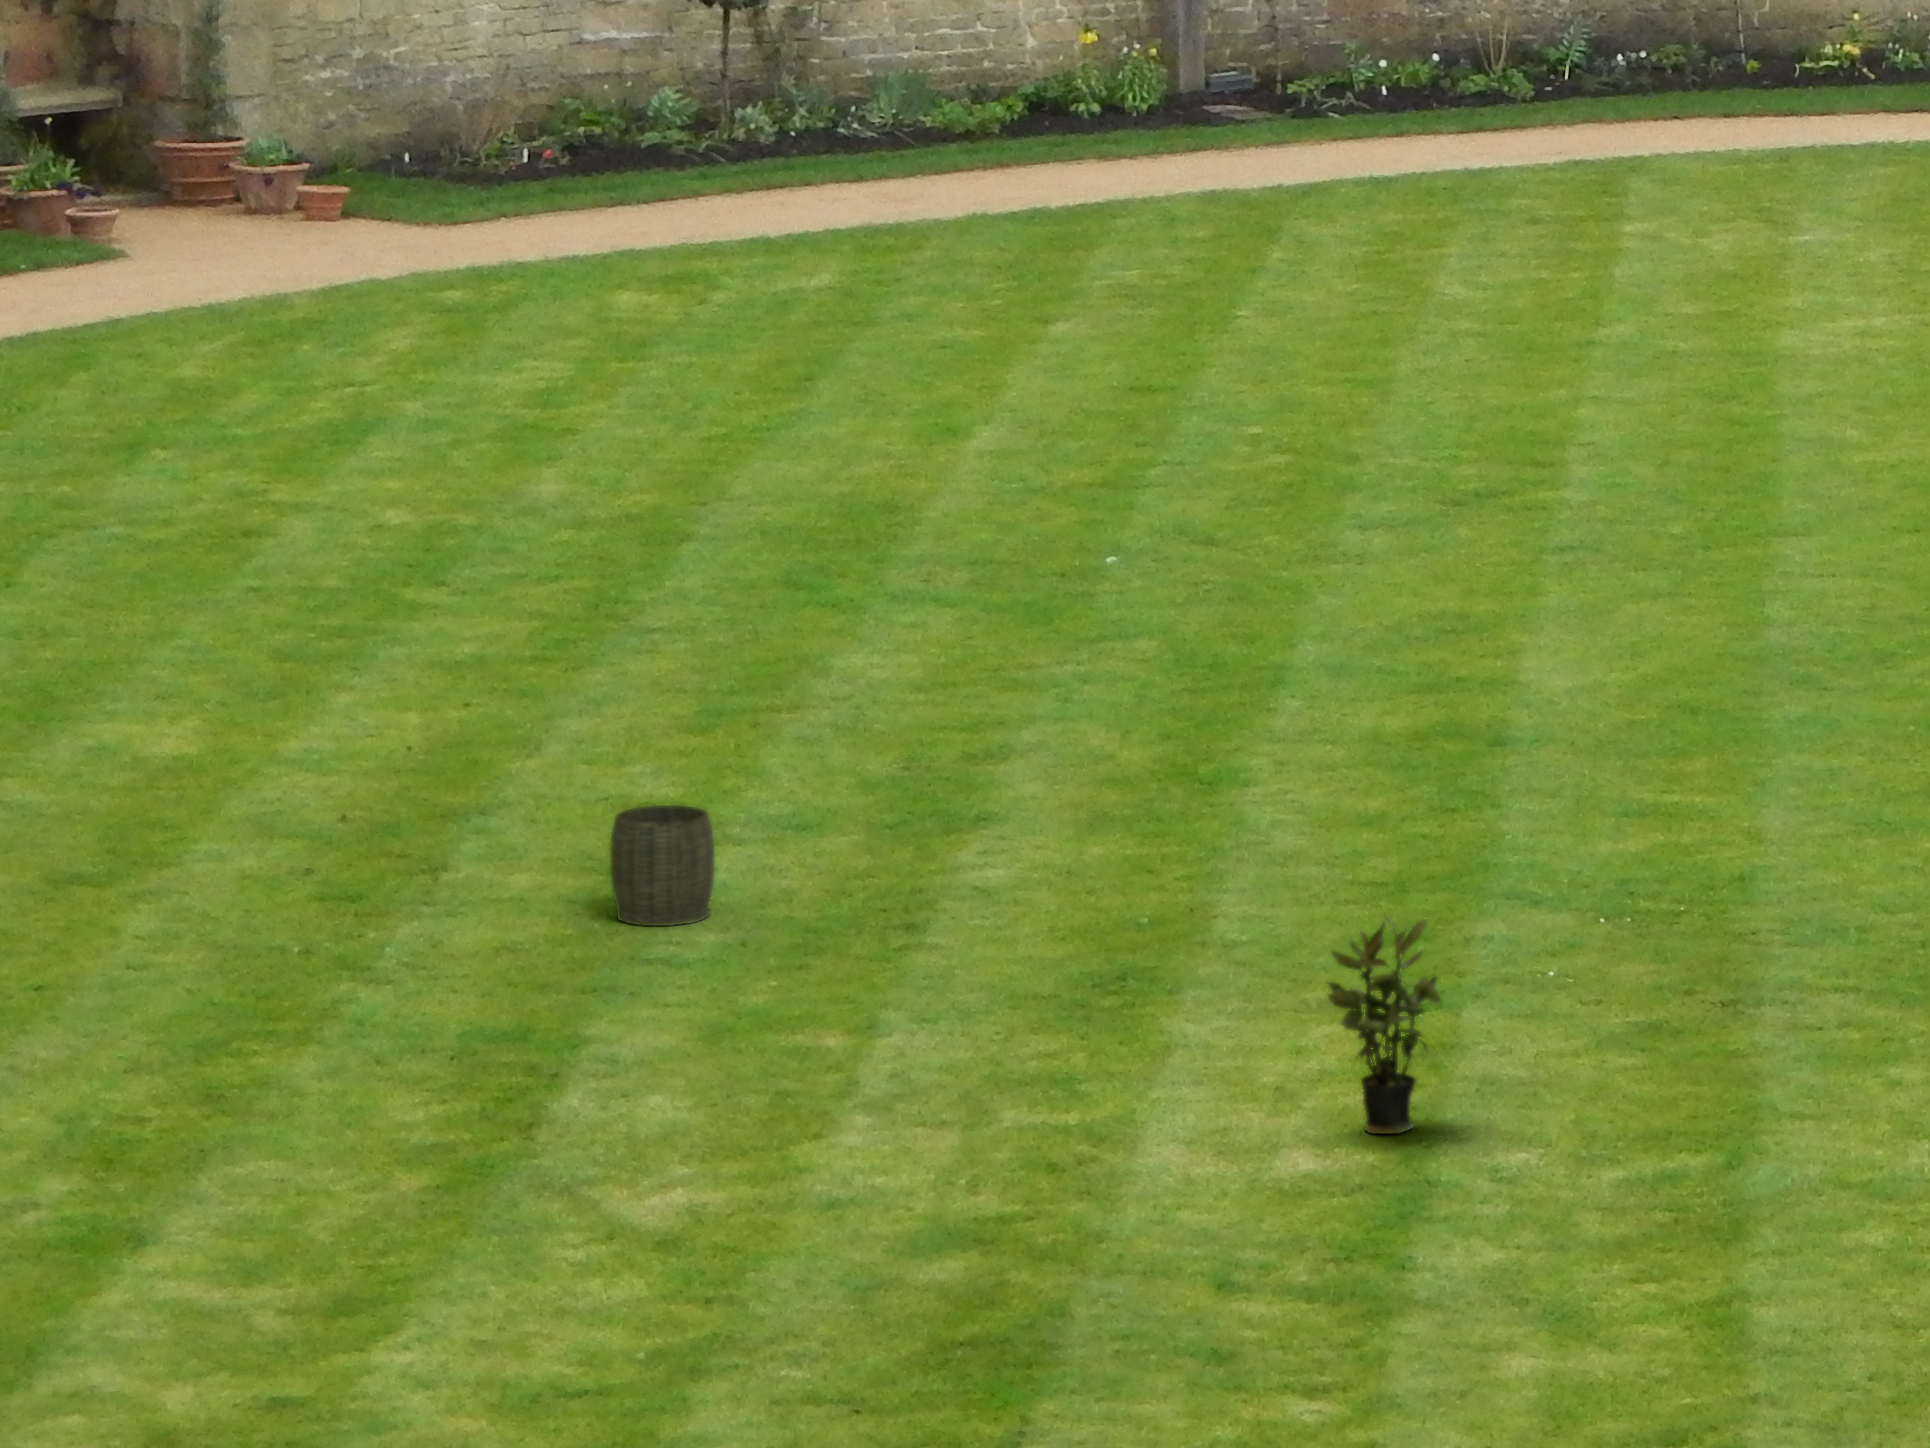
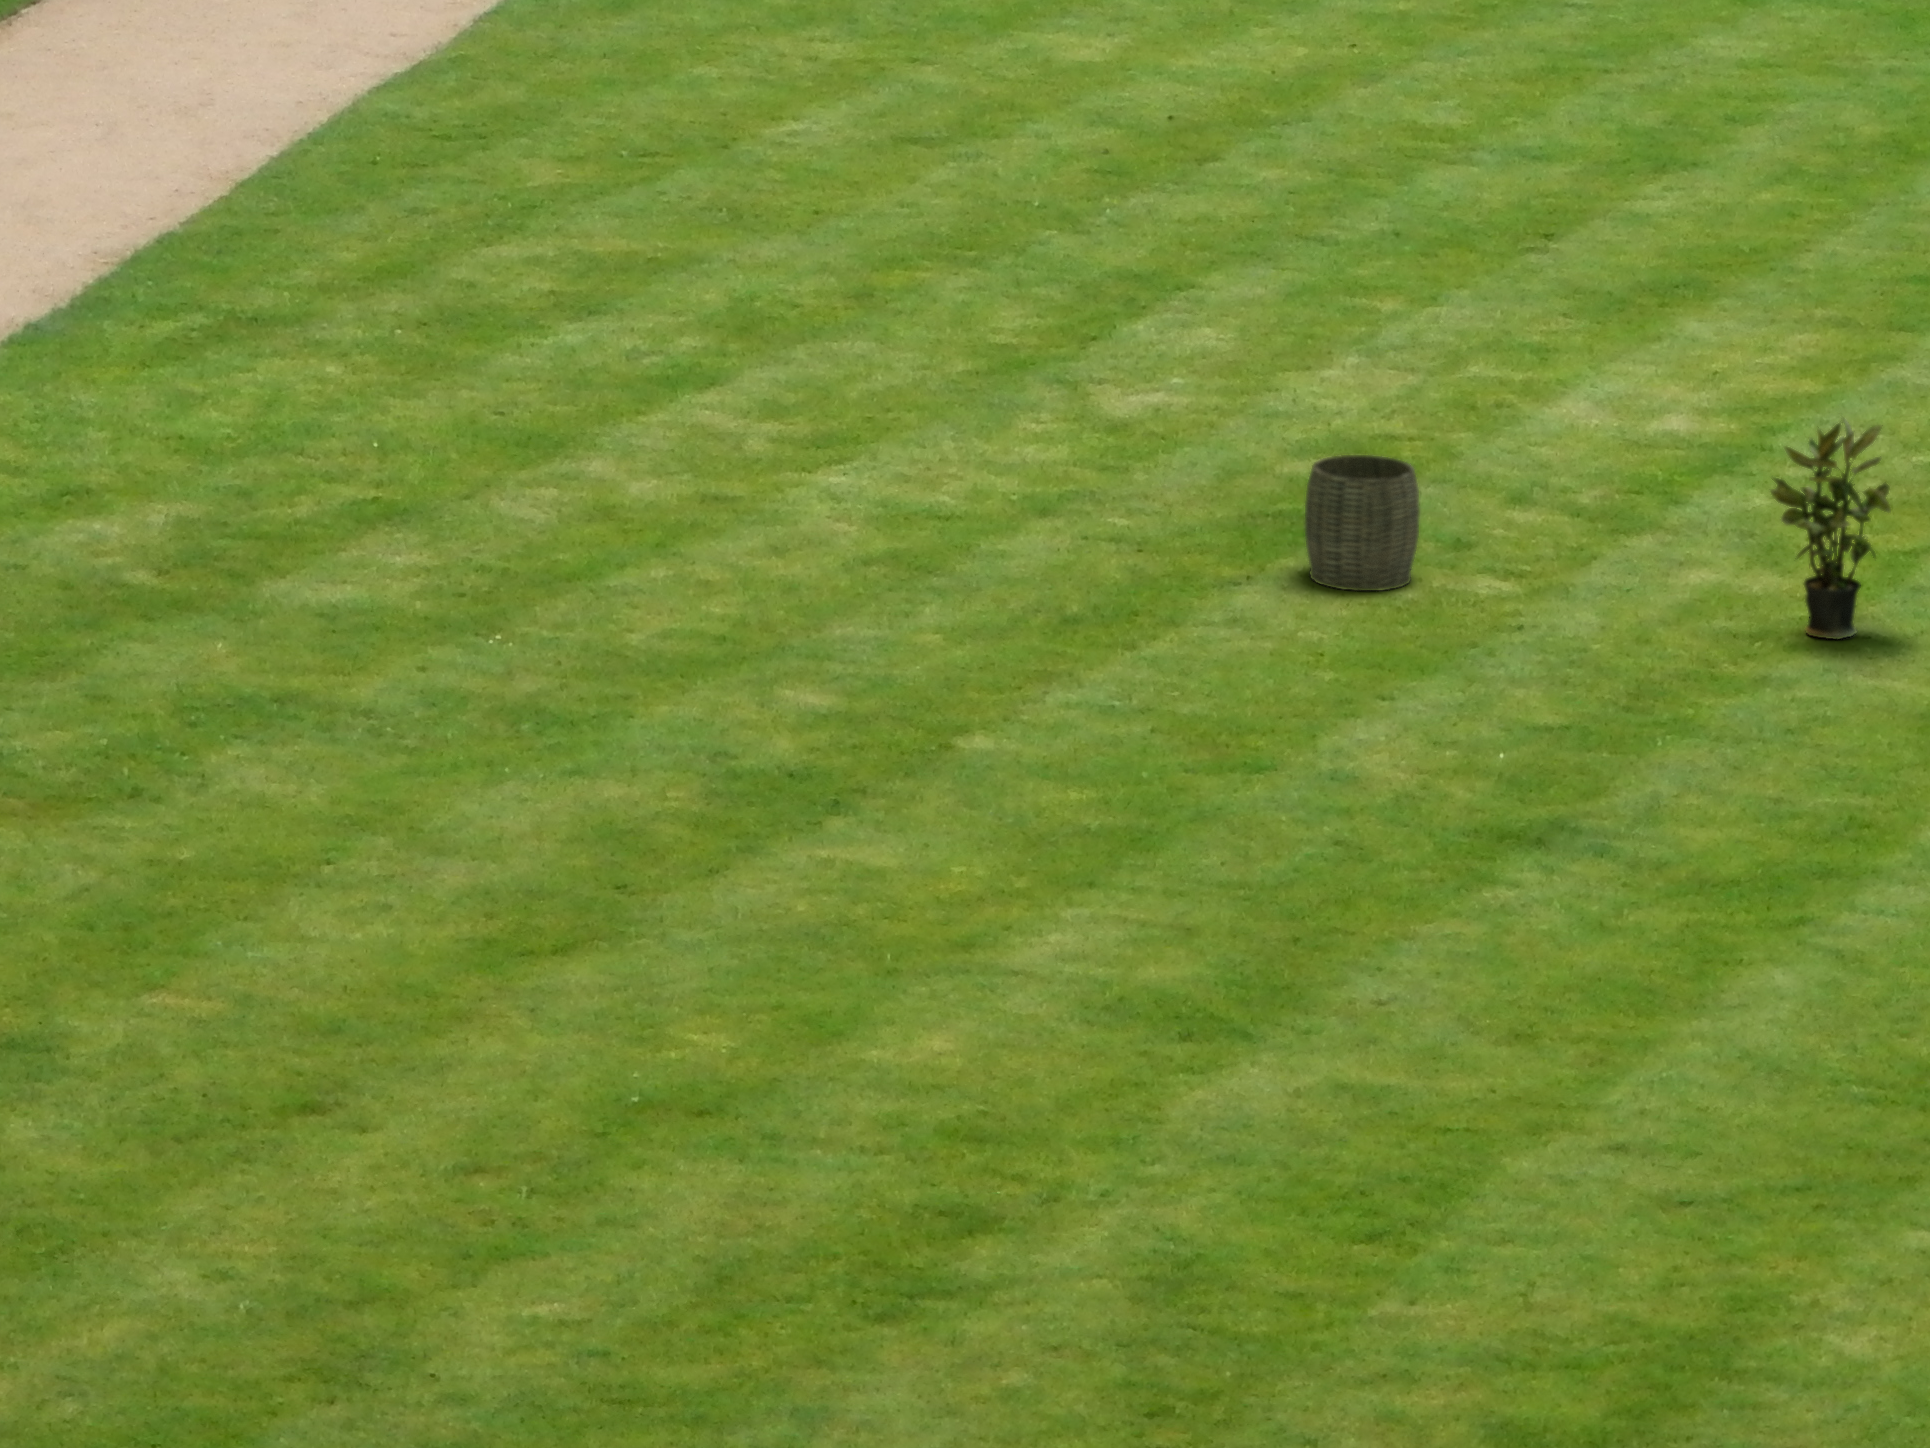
woven basket: present [610,805,715,926] -> present [1305,455,1420,591]

